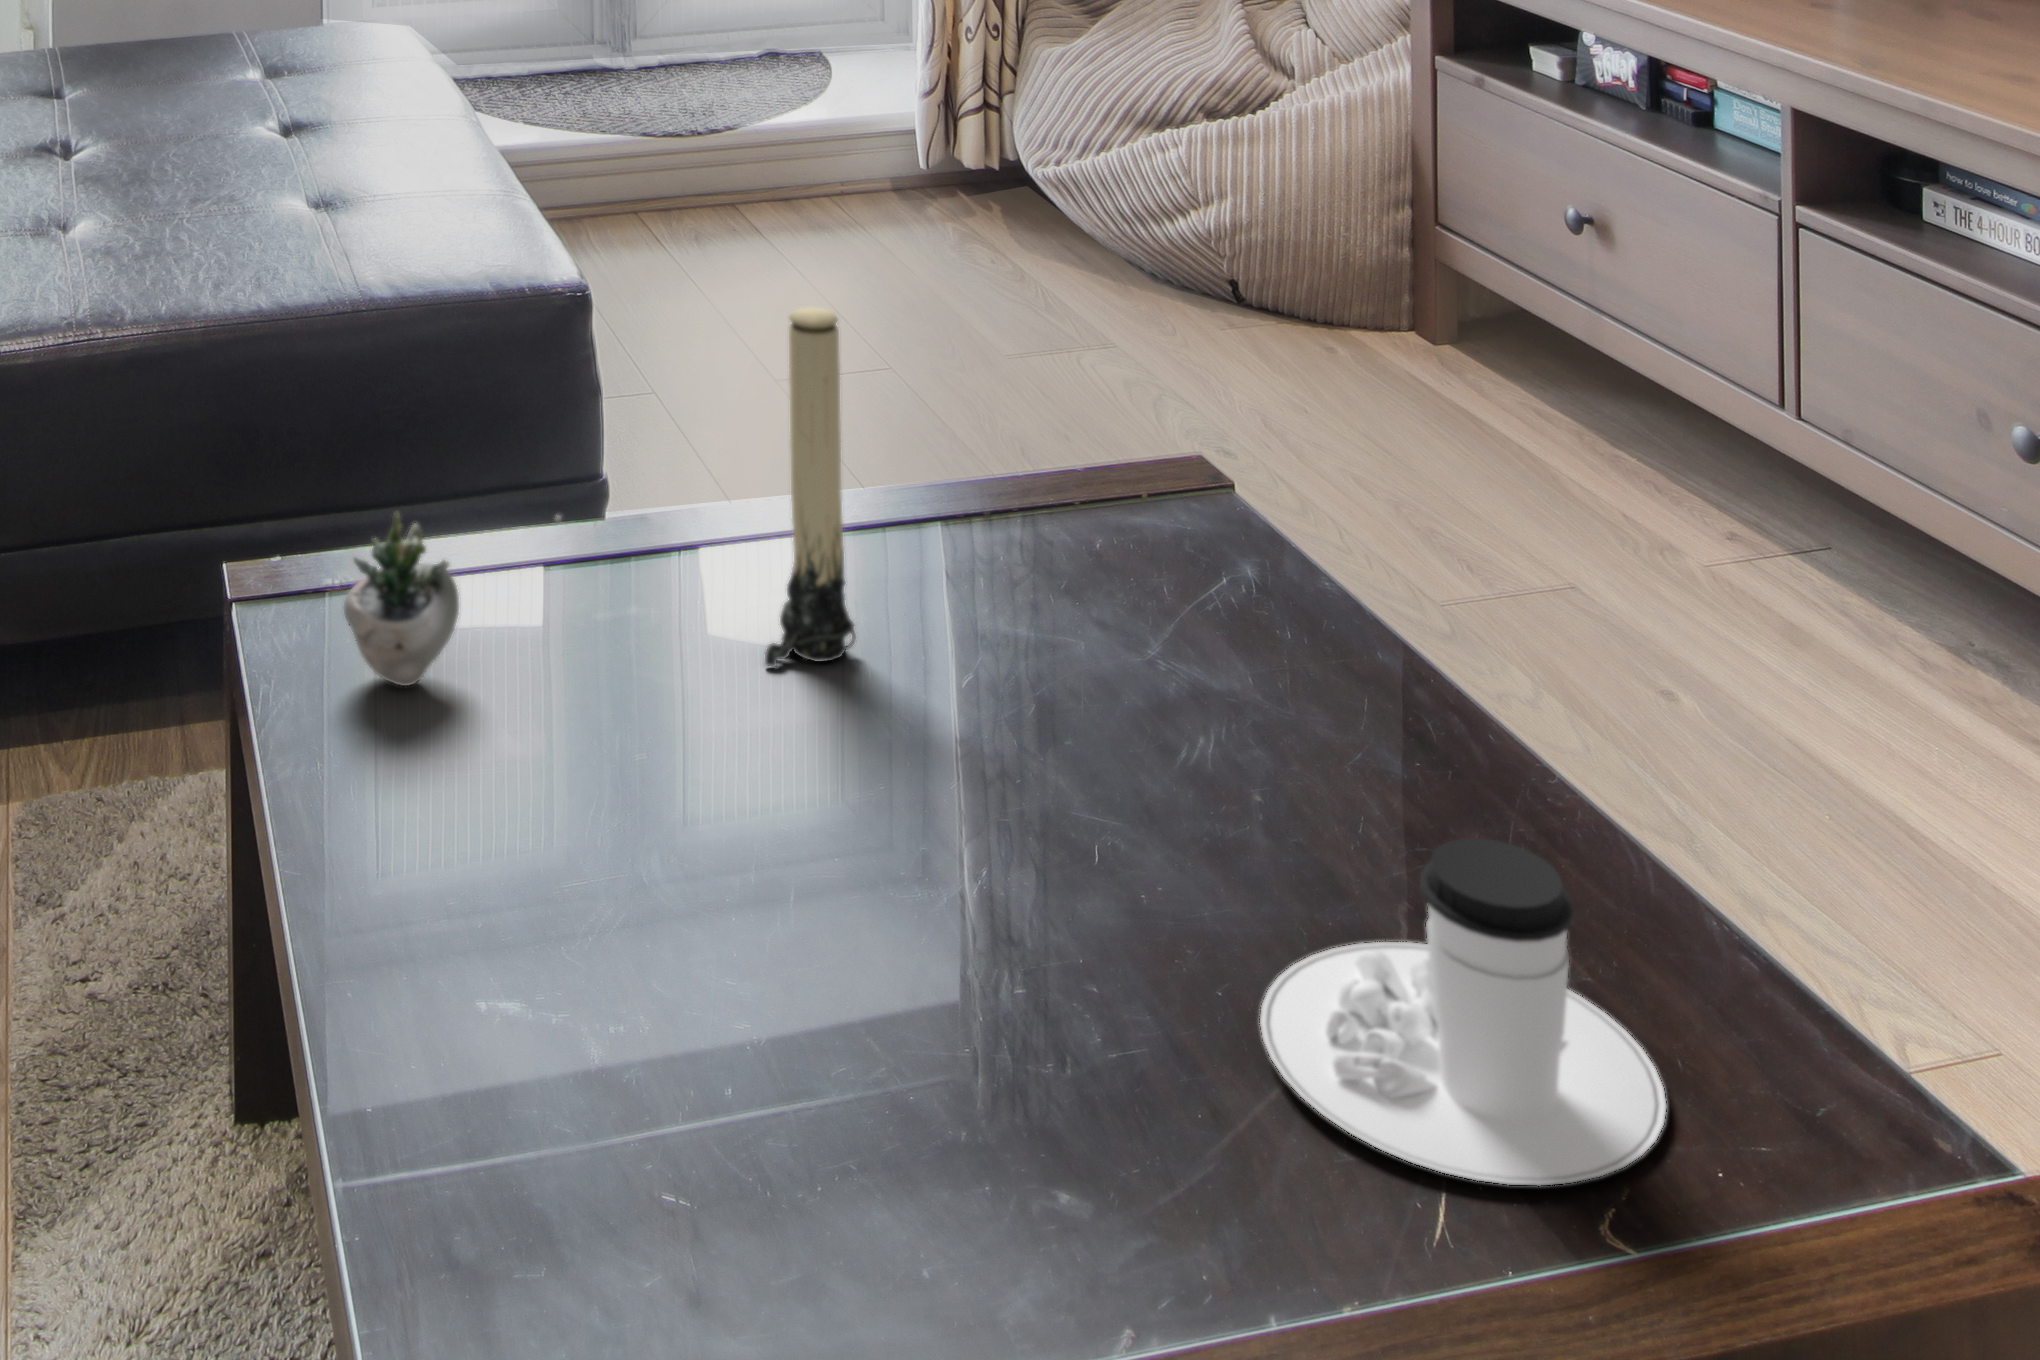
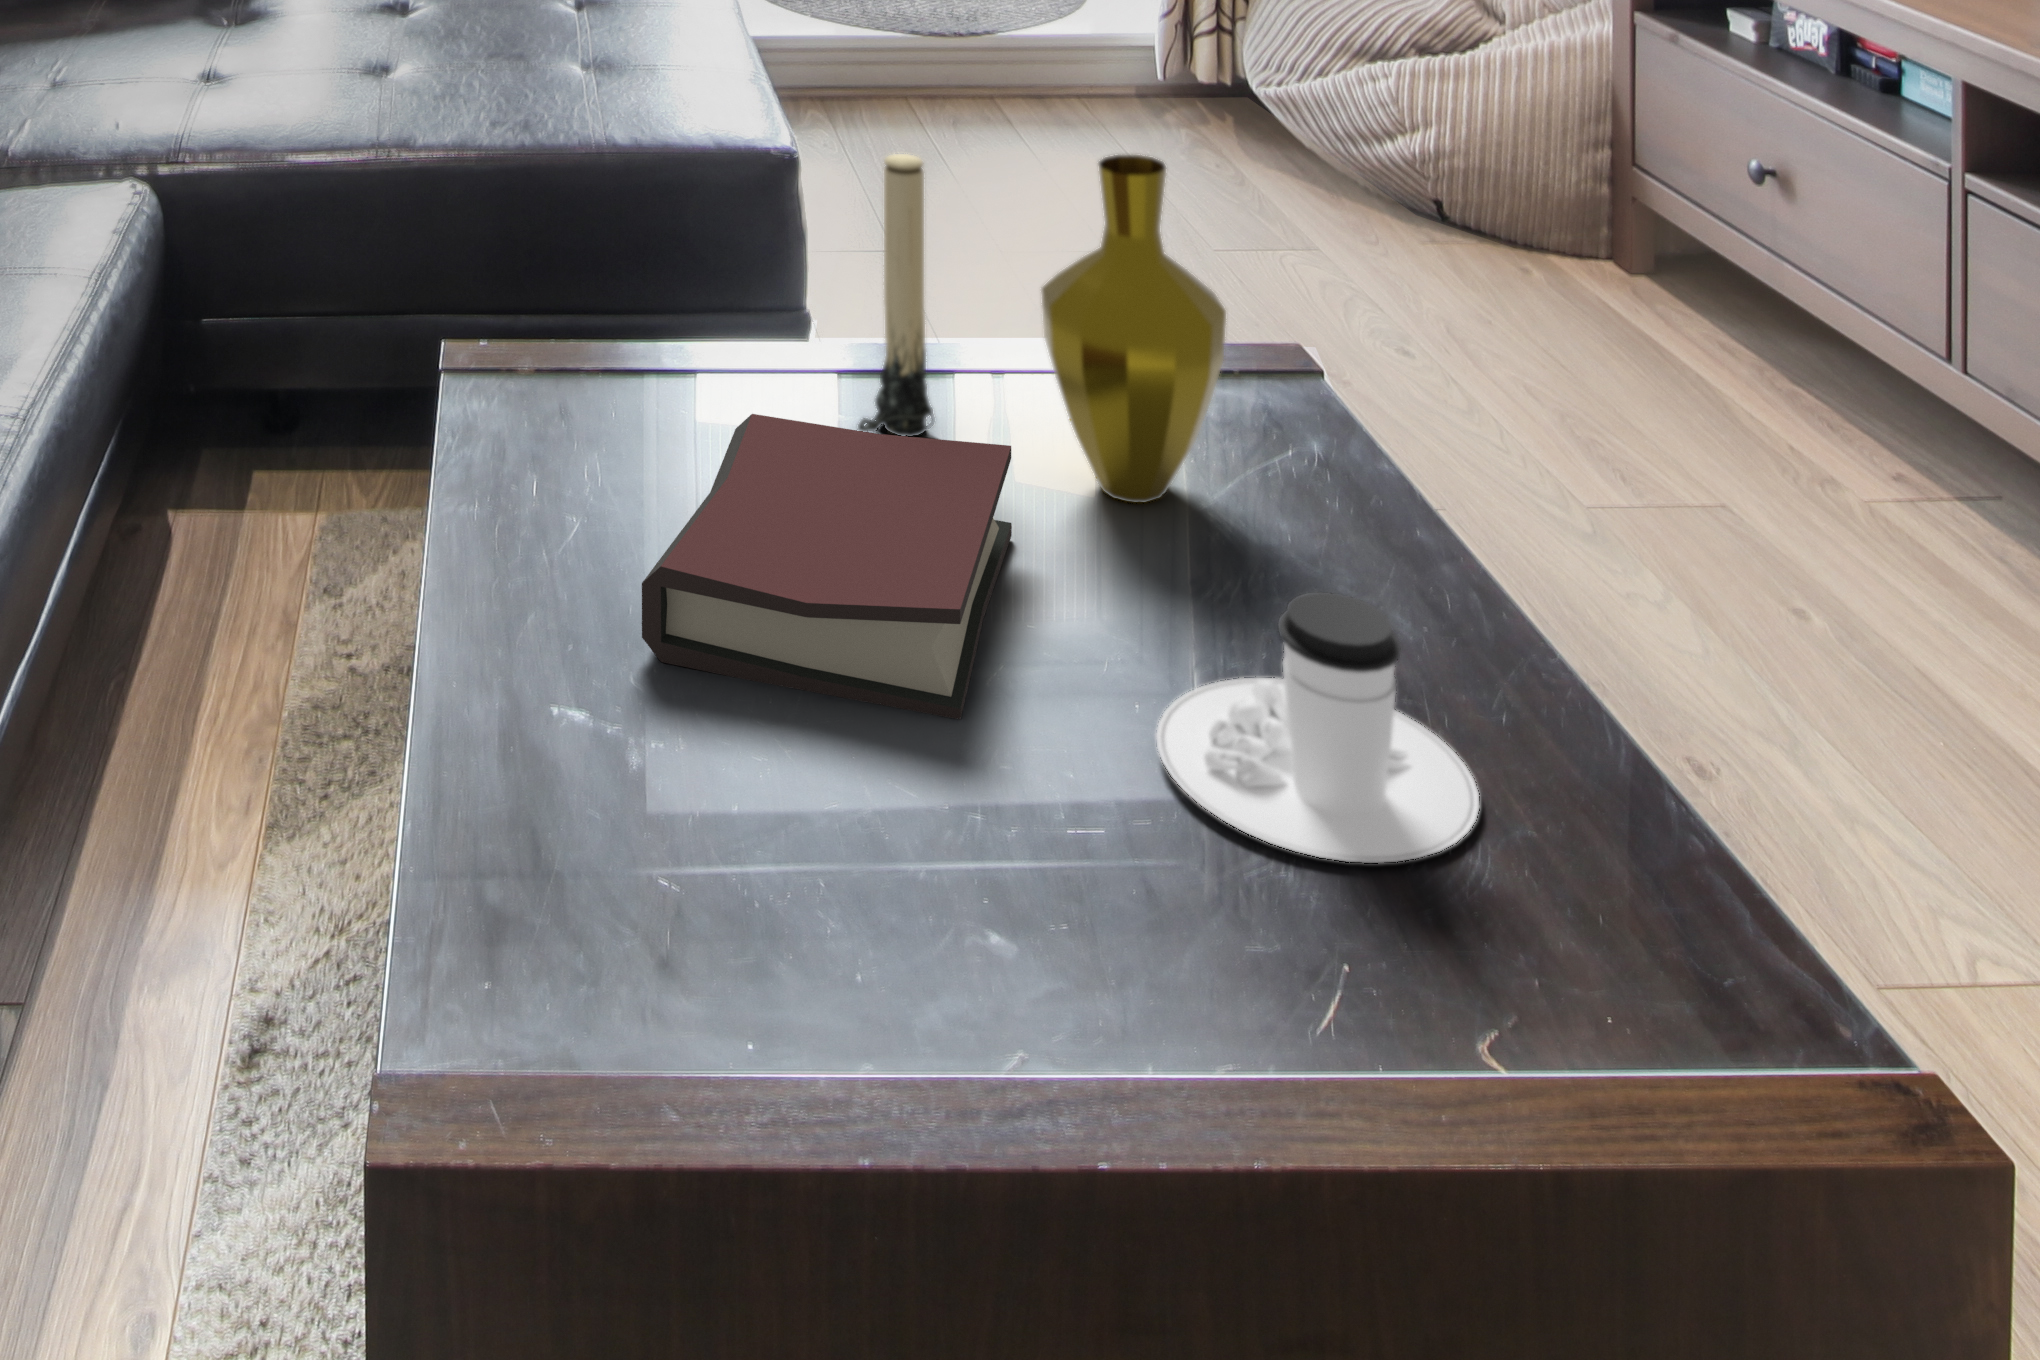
vase: none [999,290,1223,722] -> present [1041,155,1226,503]
succulent plant: present [344,512,562,686] -> none [526,288,691,423]
hardback book: none [591,659,1016,1054] -> present [642,414,1012,720]

